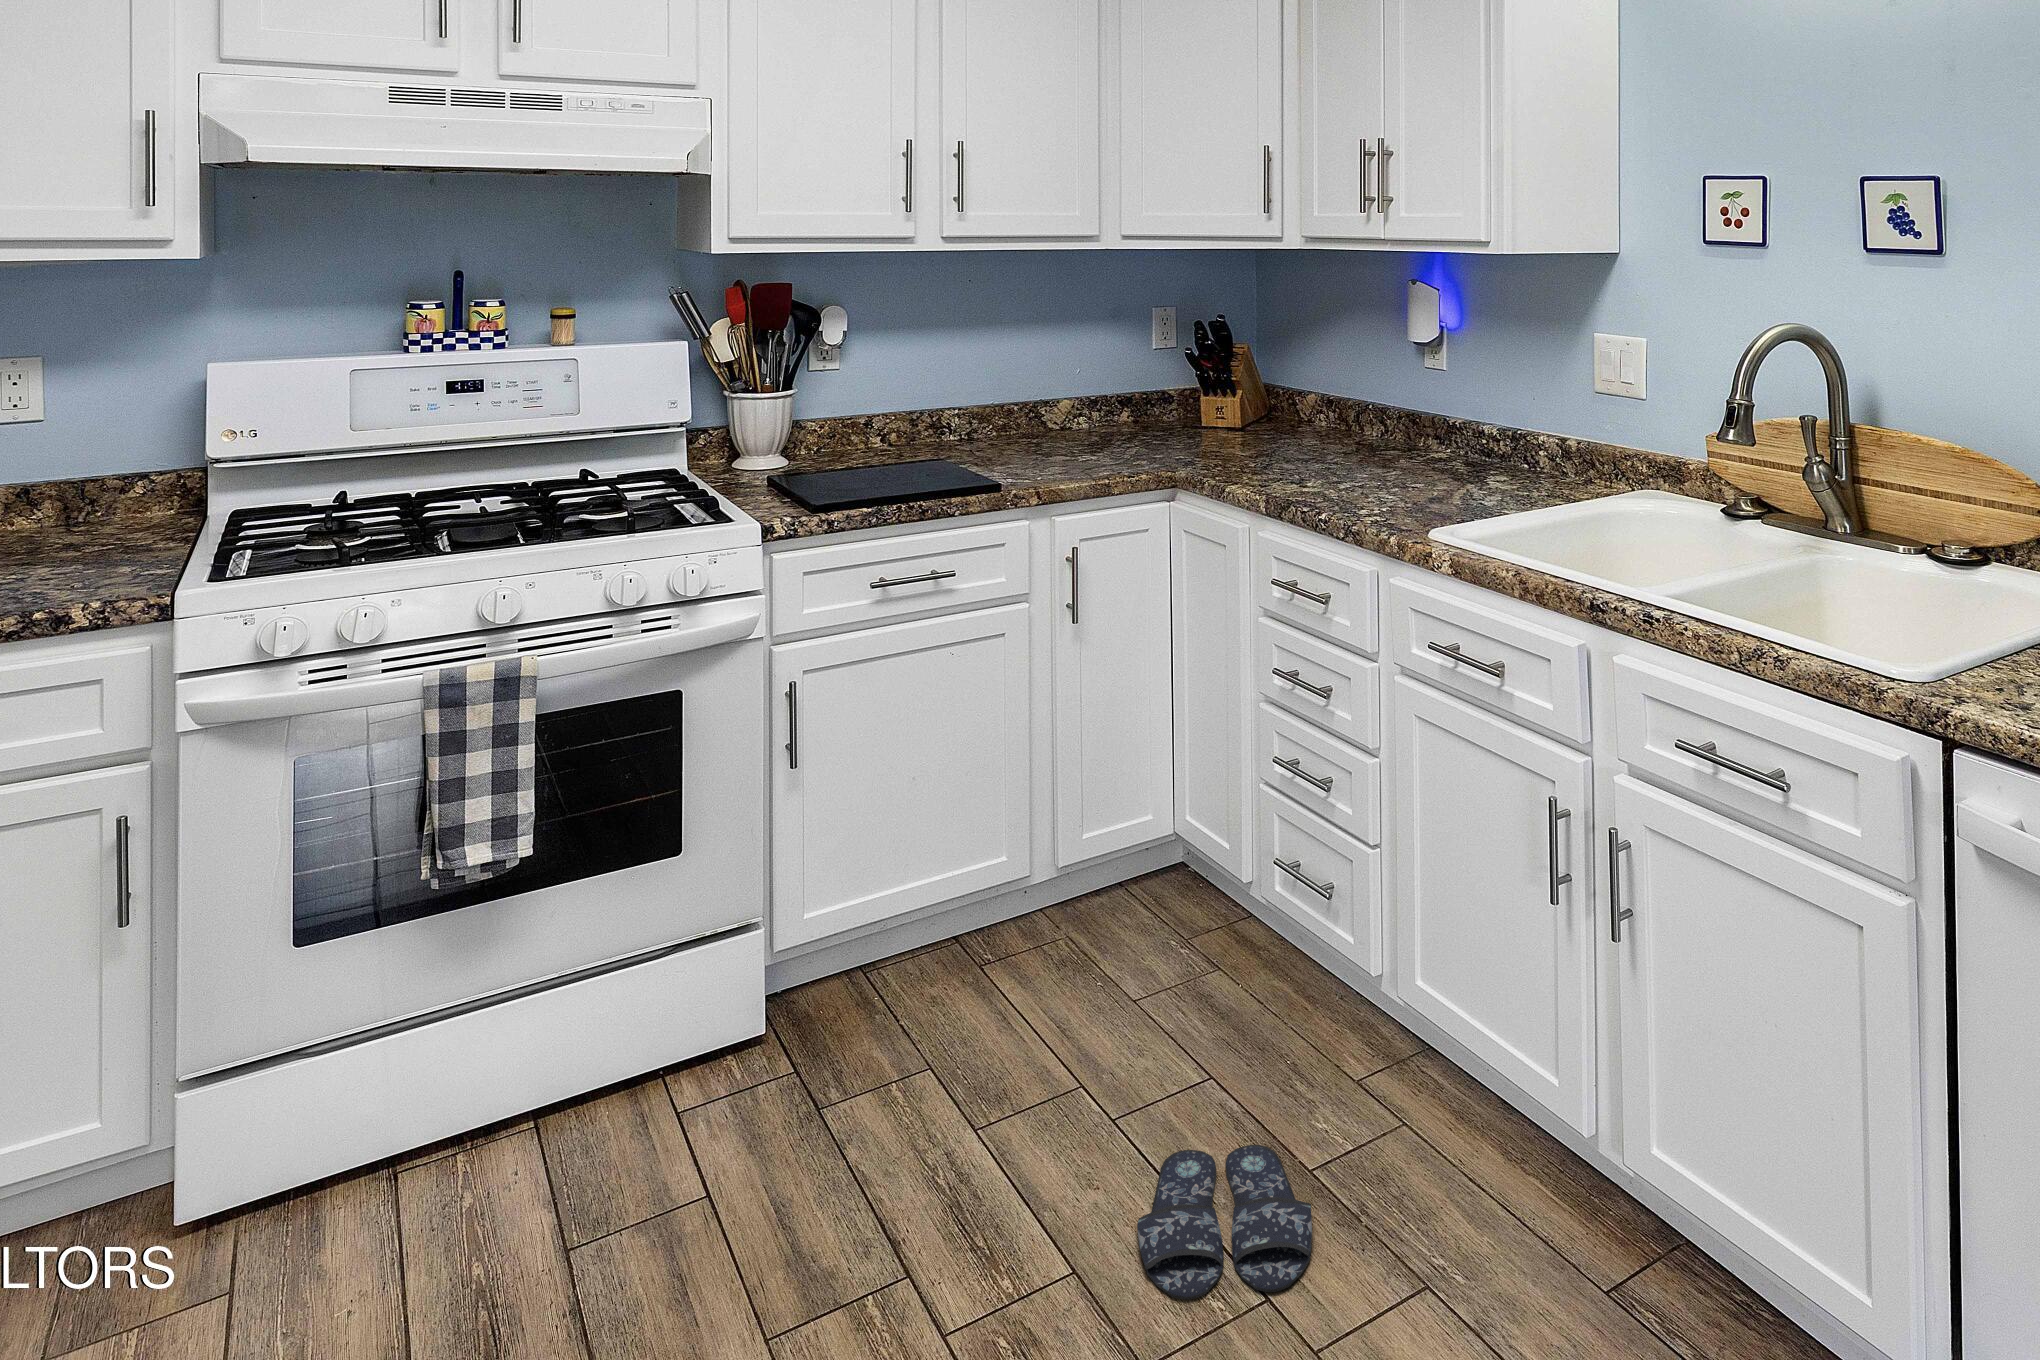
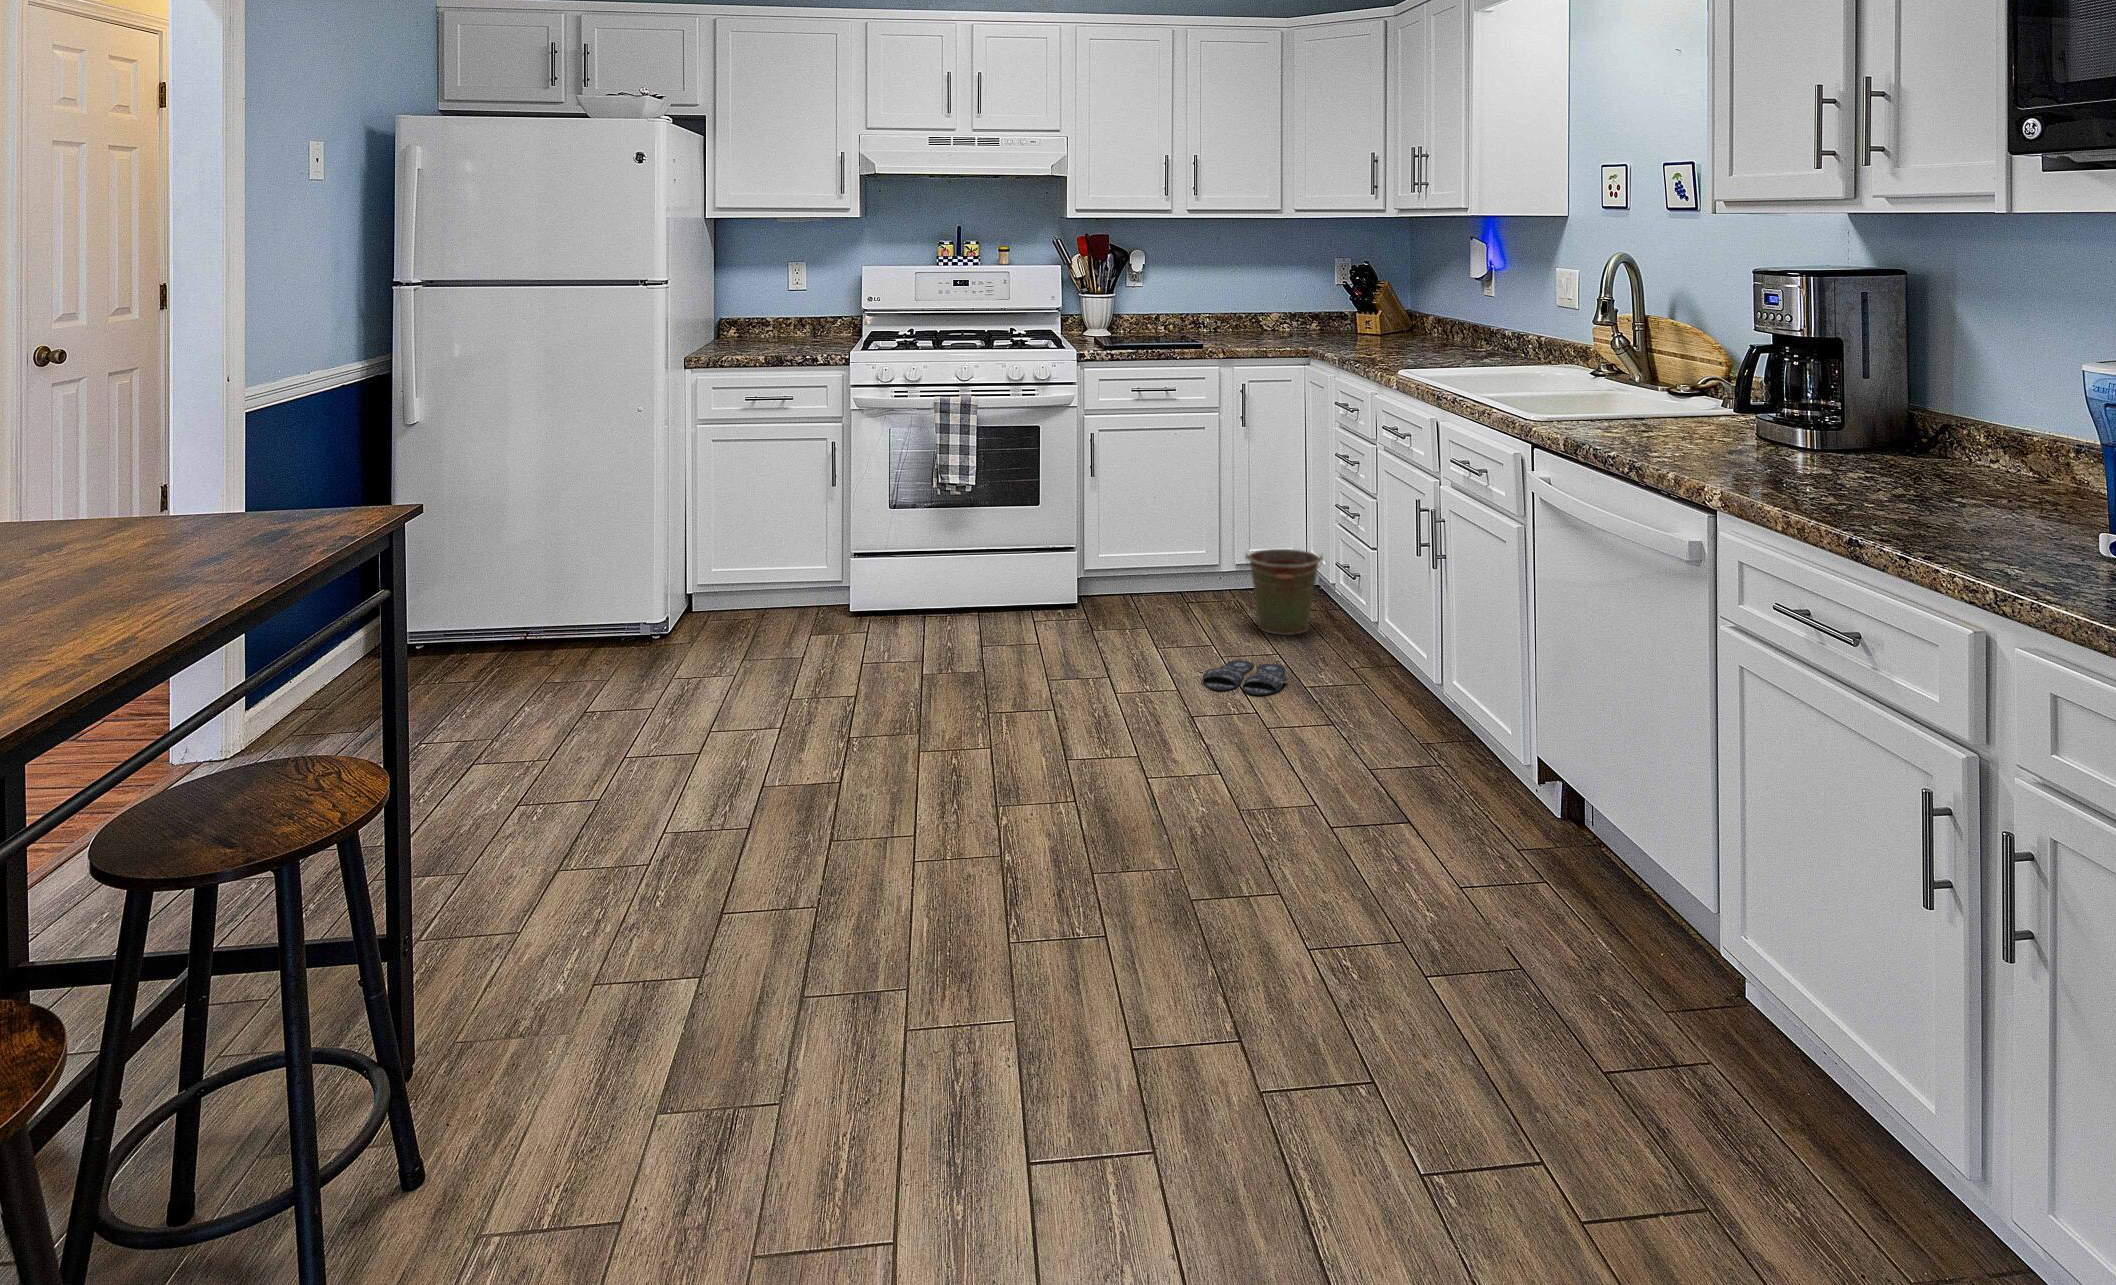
bucket: none [1128,847,1271,1031] -> present [1245,549,1323,635]

